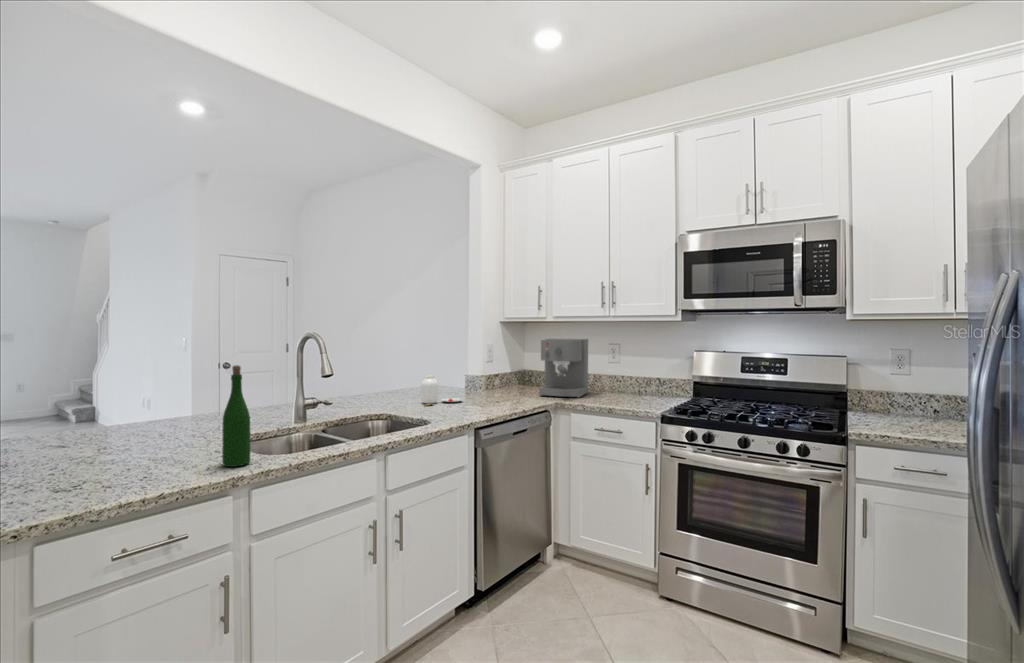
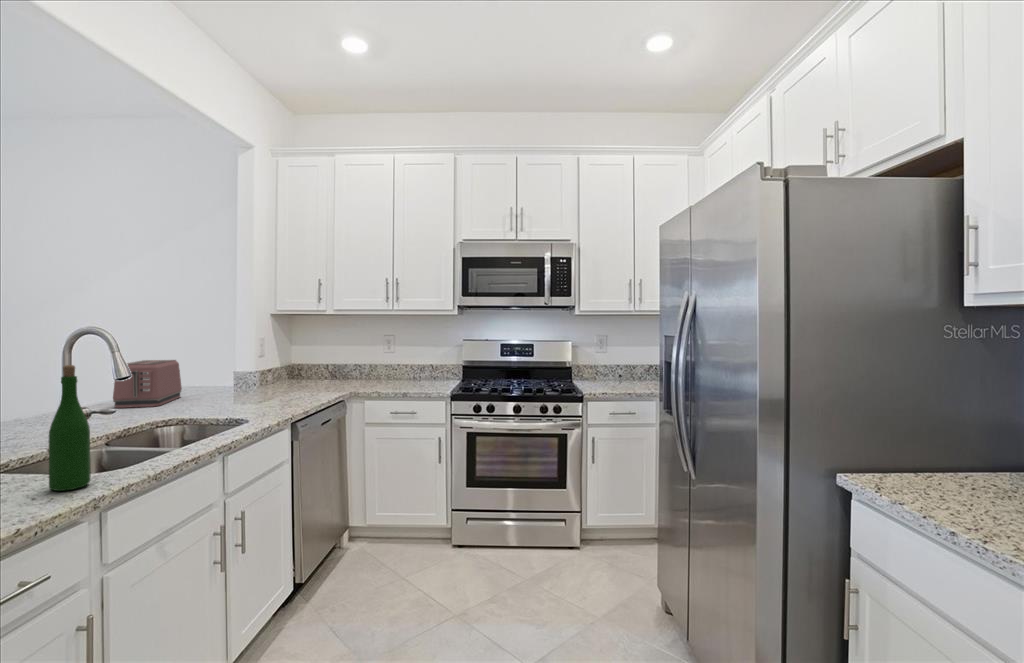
coffee maker: present [539,338,588,398] -> none [326,331,369,388]
toaster: none [366,362,421,402] -> present [113,360,182,408]
jar: present [421,375,462,406] -> none [200,373,254,406]

